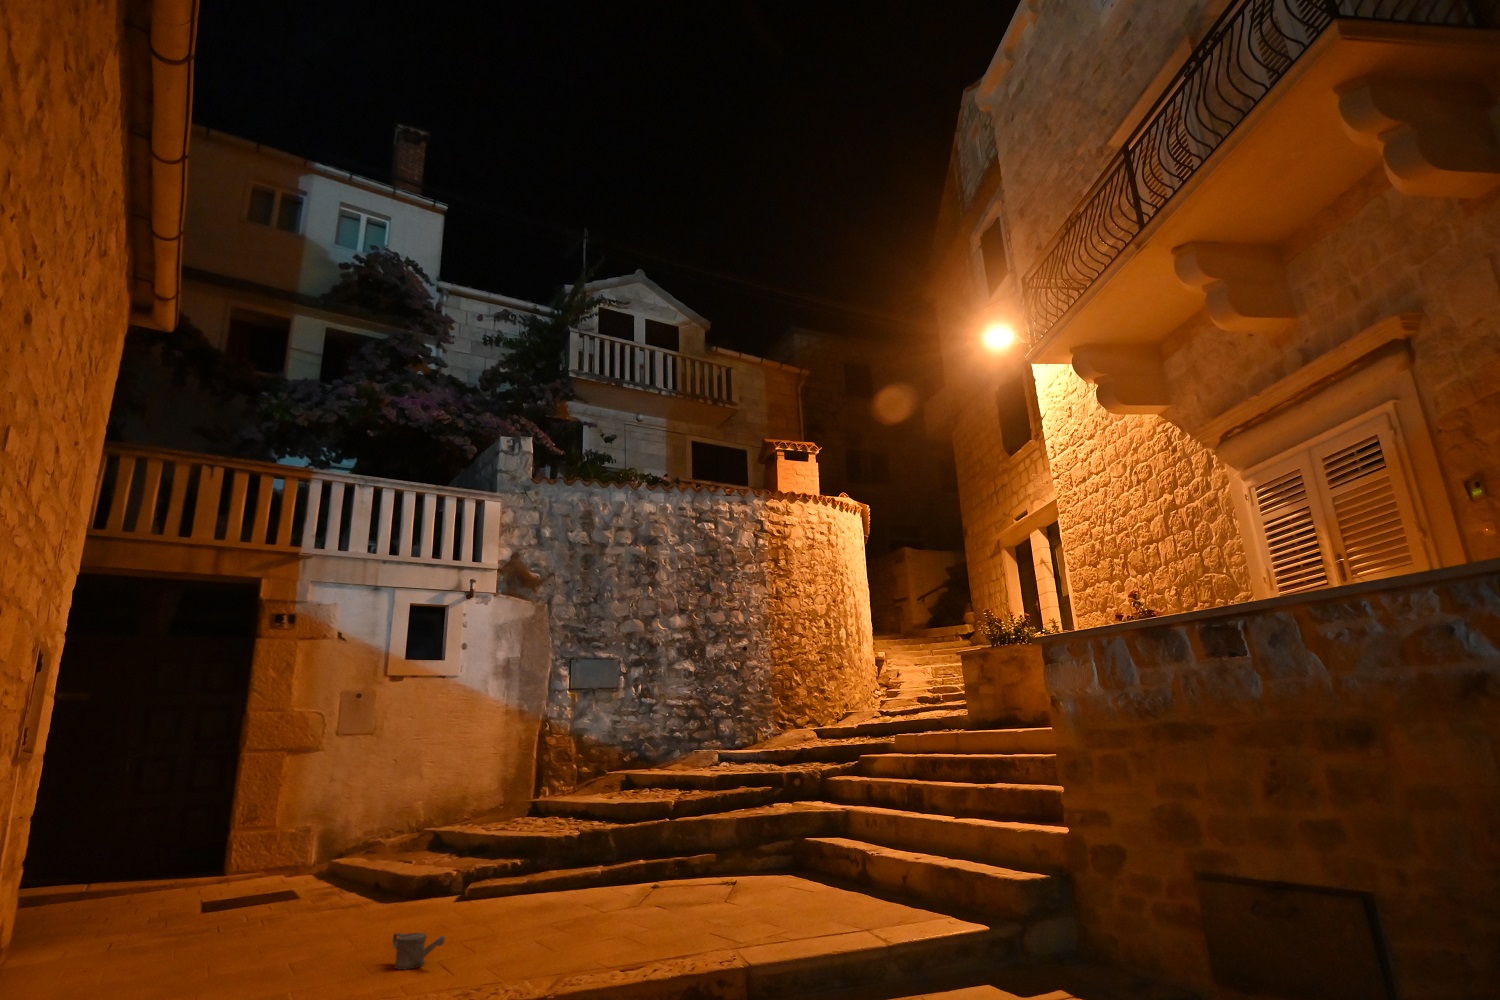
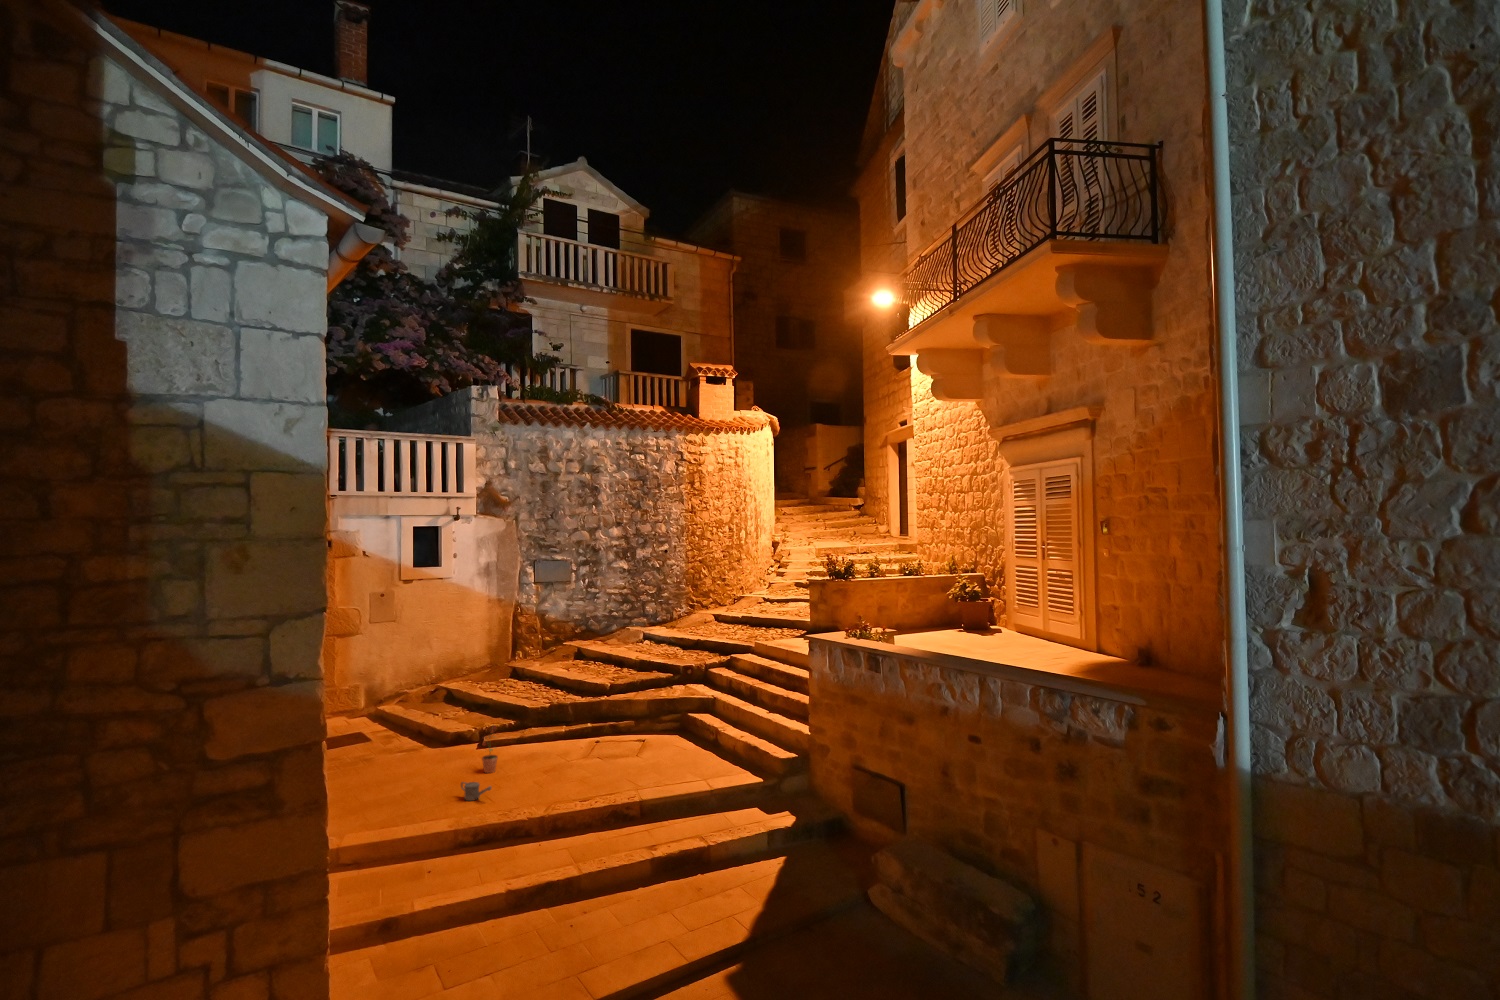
potted plant: none [449,841,480,930] -> present [482,725,498,773]

